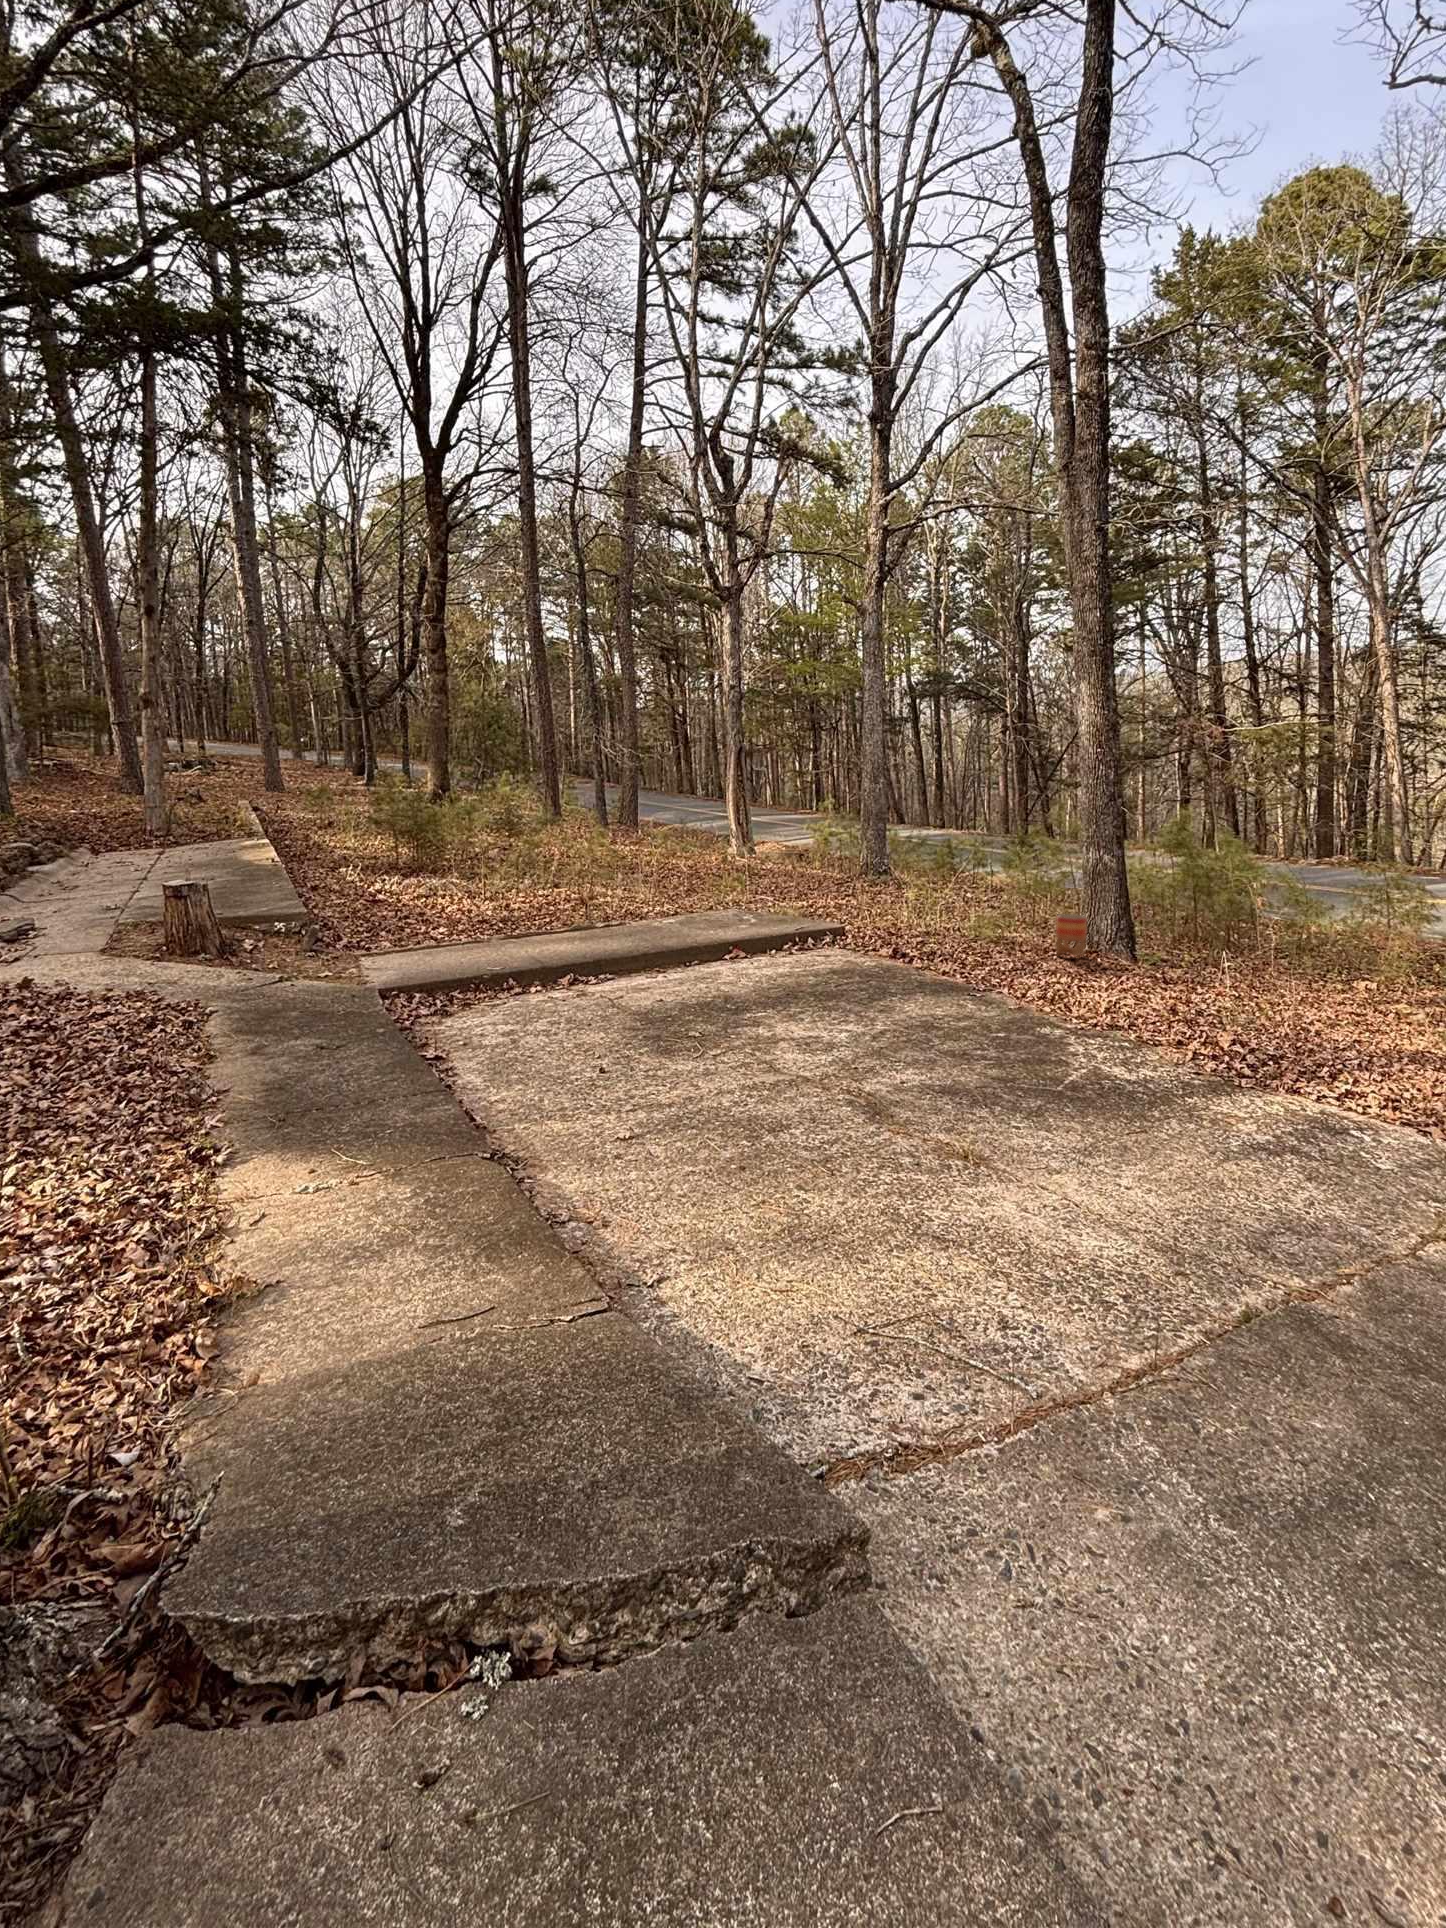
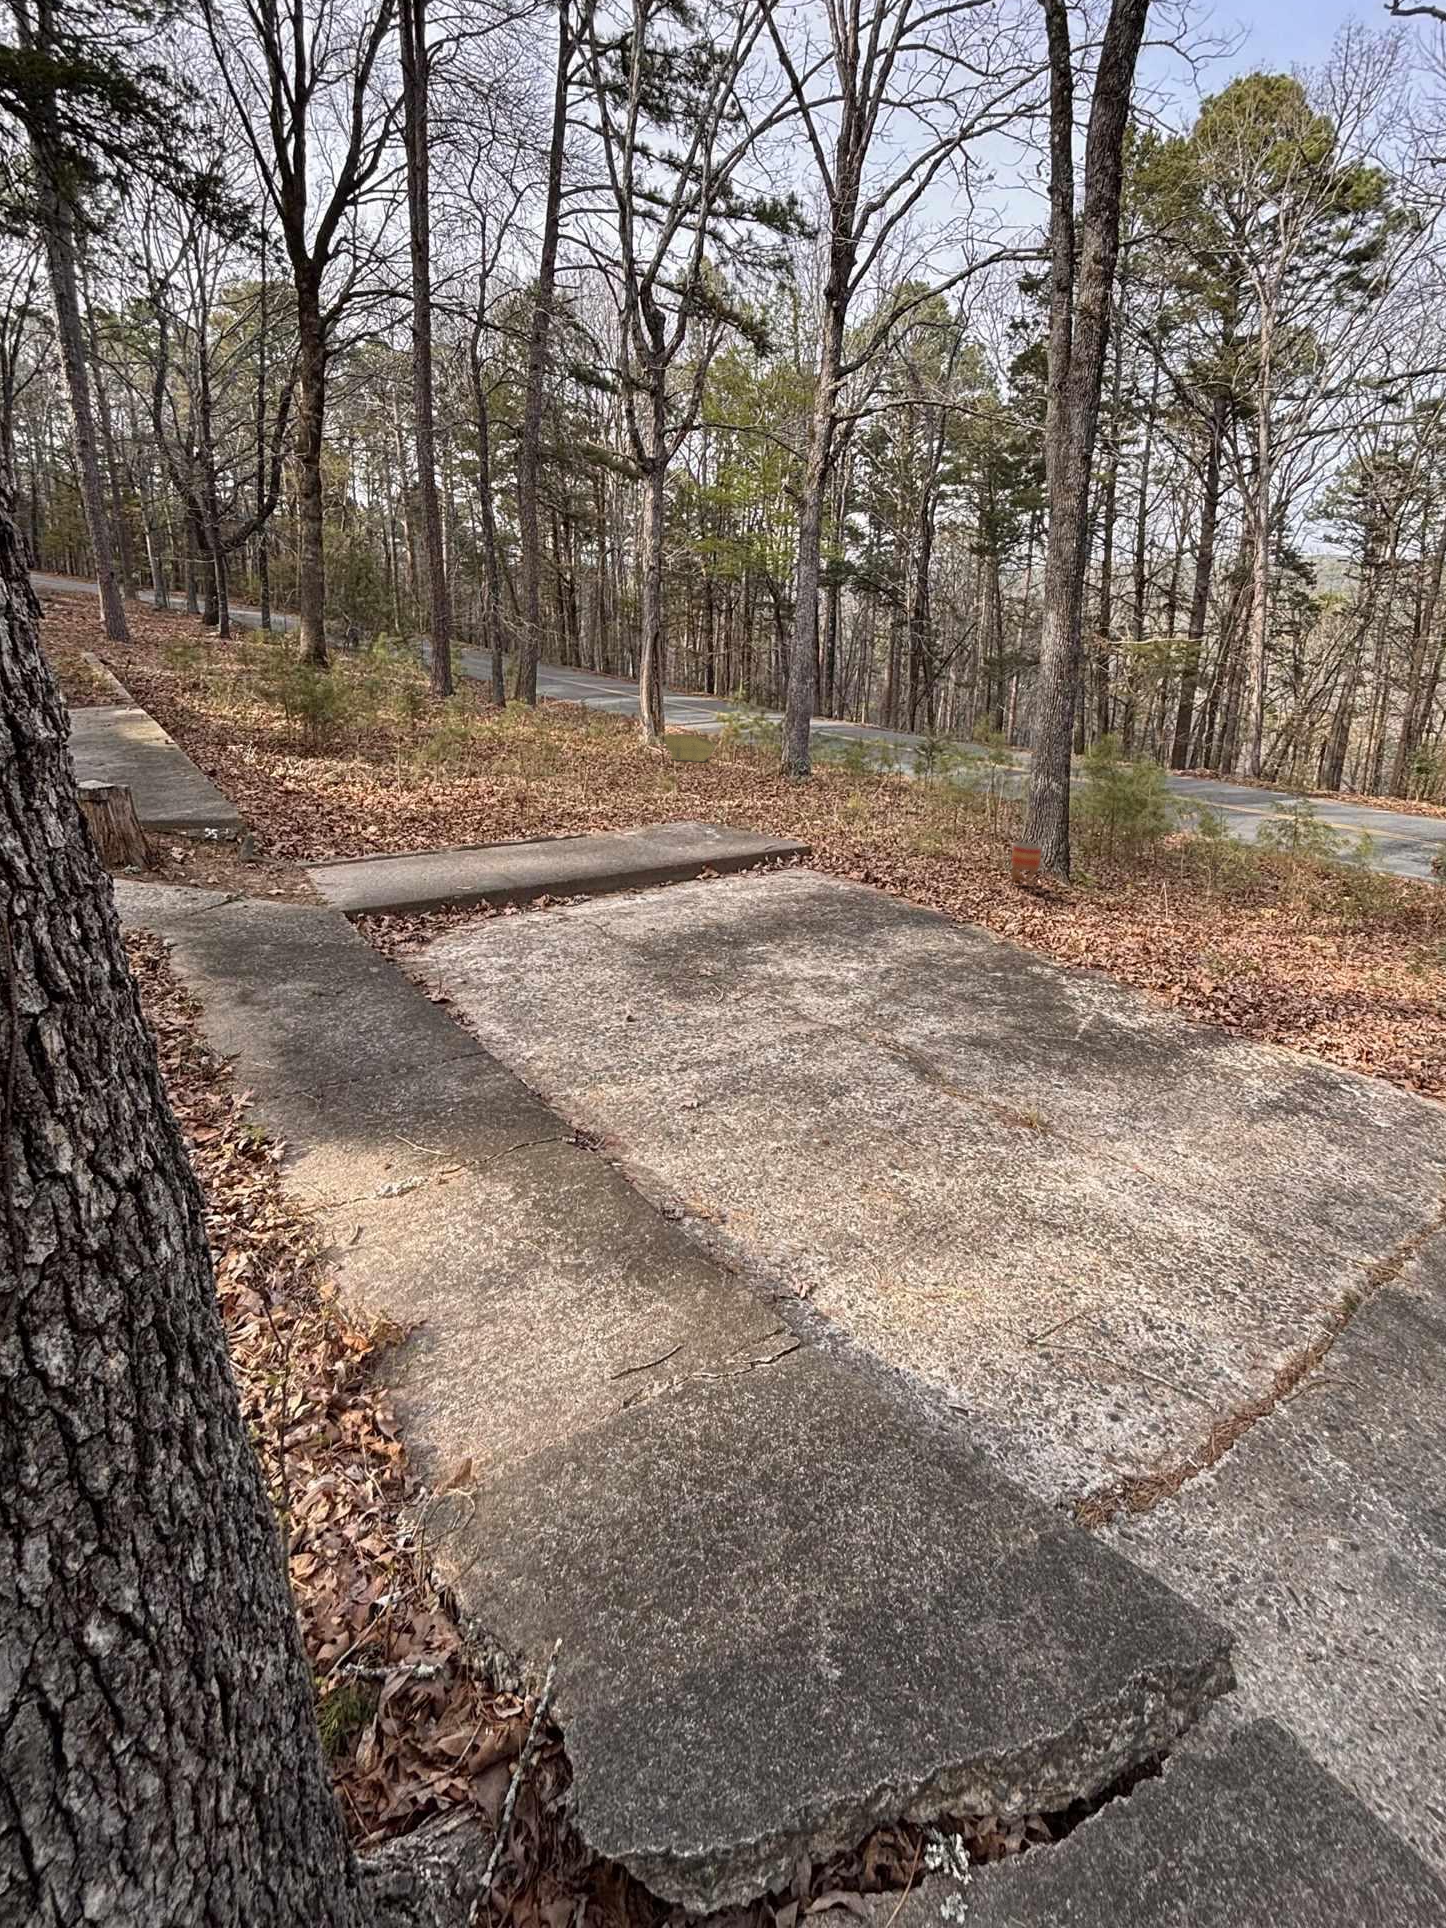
storage bin: none [750,840,801,865] -> present [664,734,715,762]

